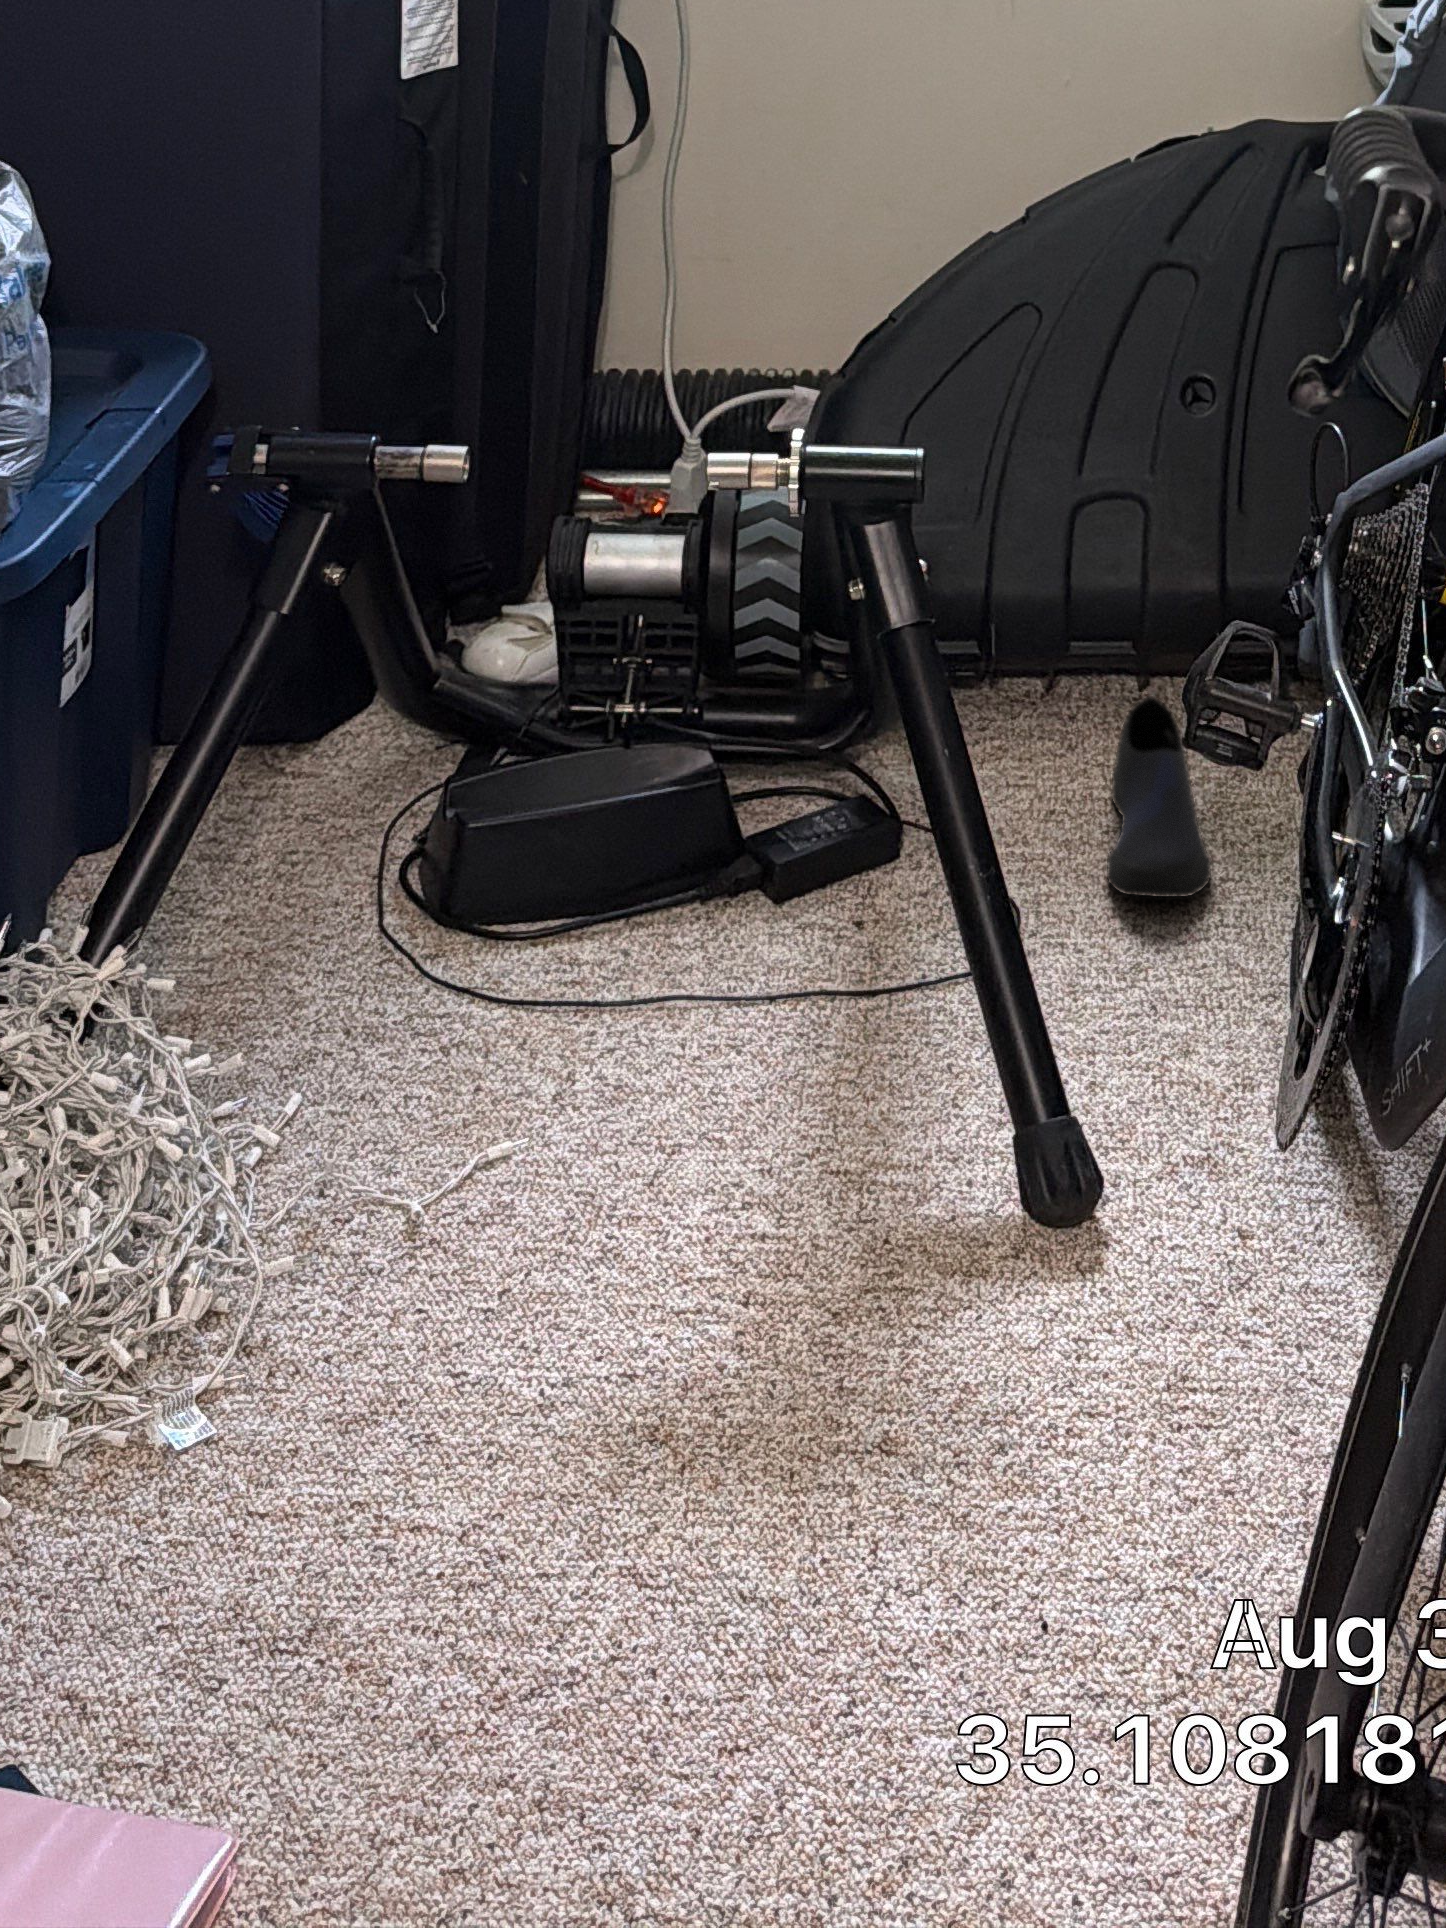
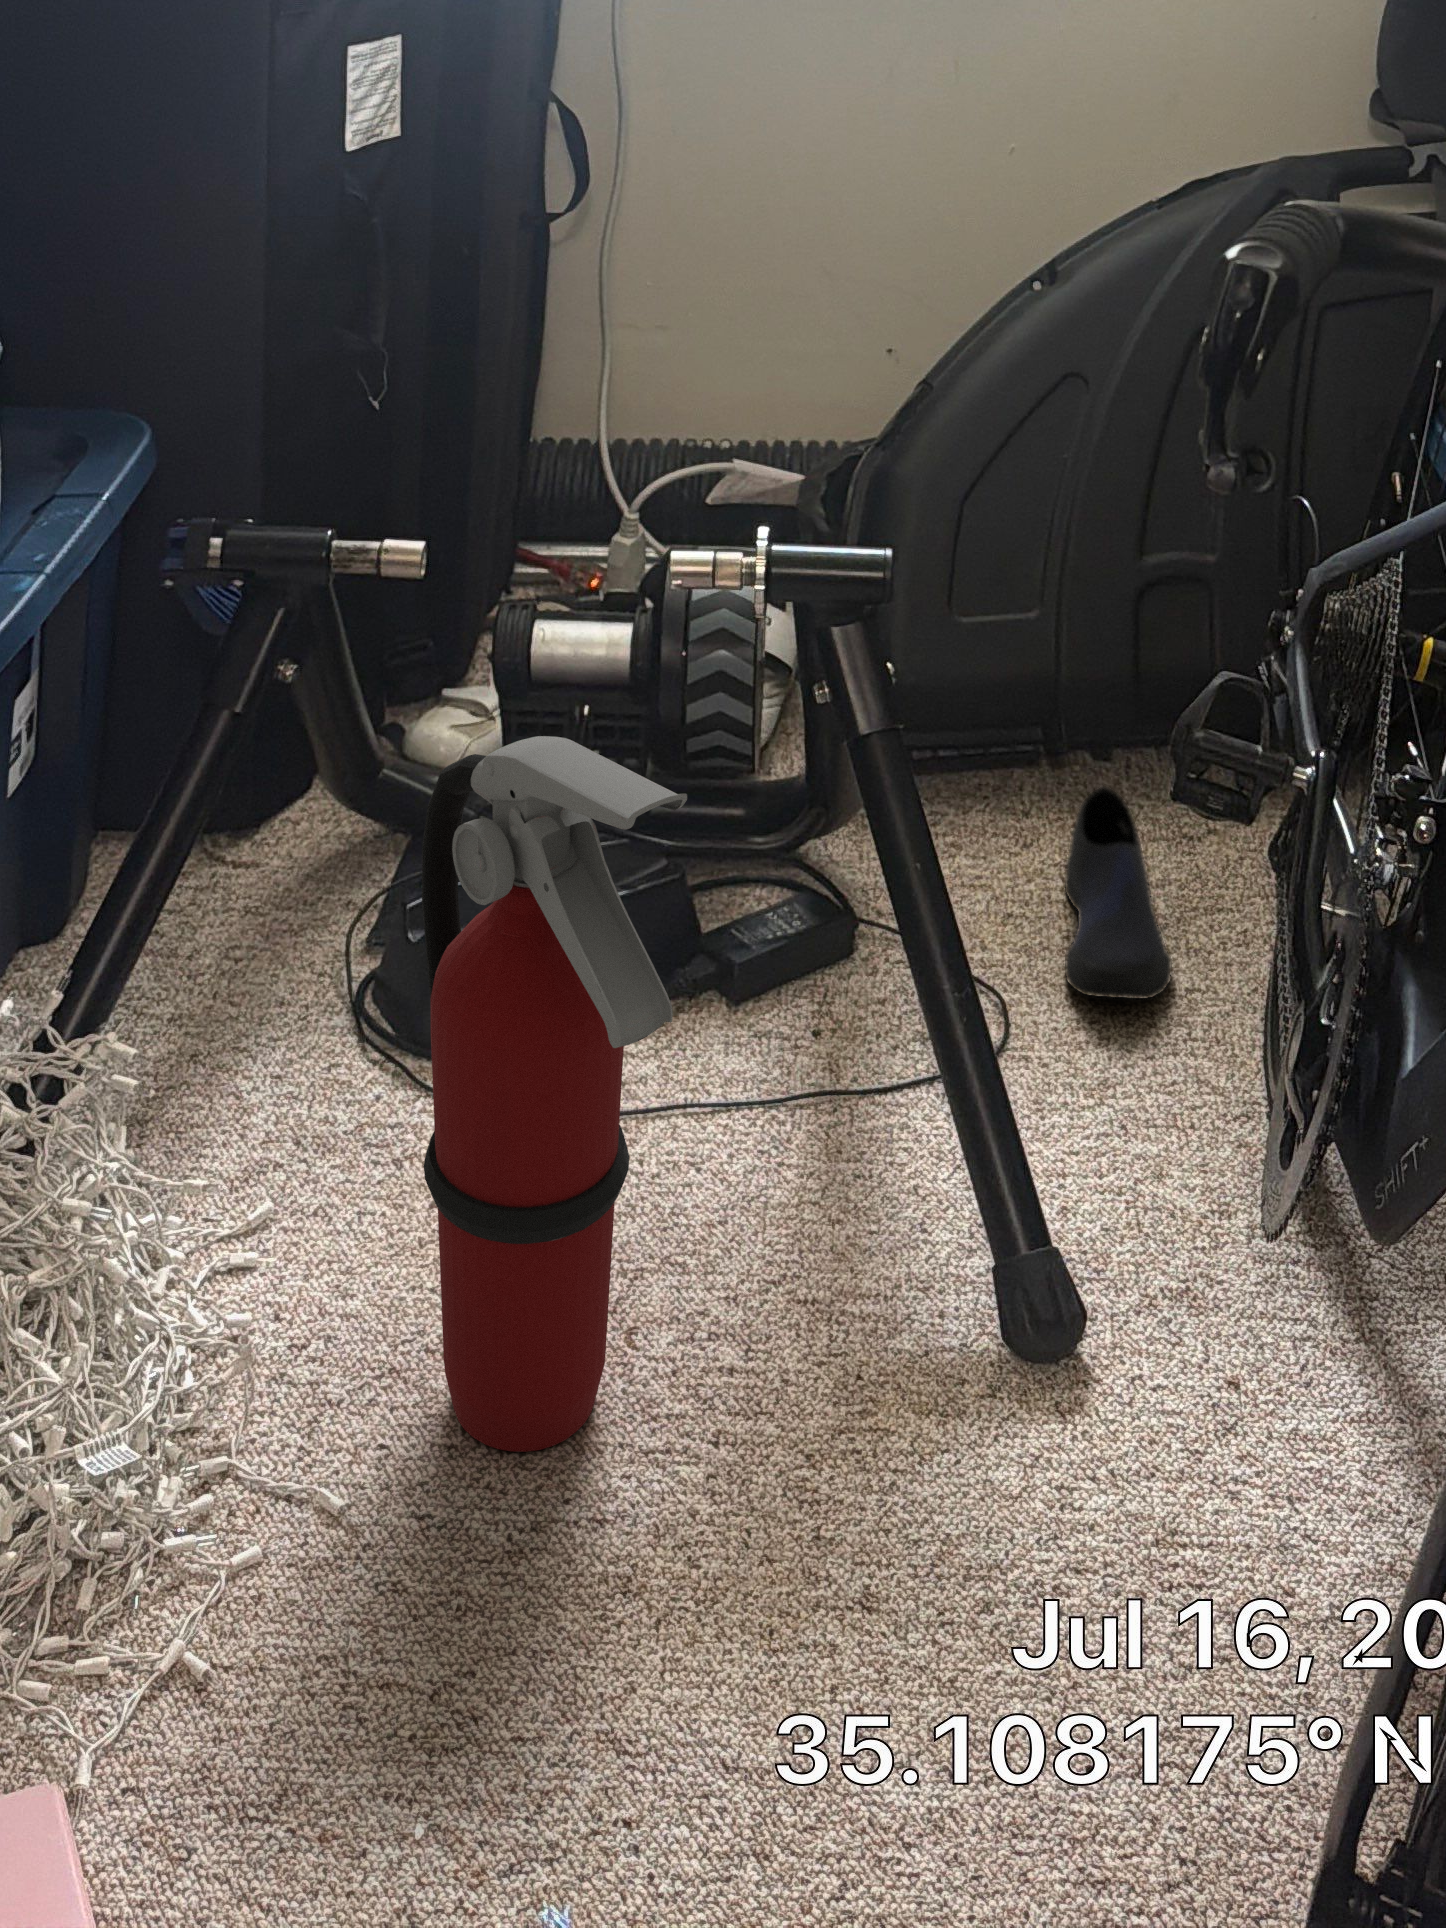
fire extinguisher: none [462,632,712,1317] -> present [422,736,687,1452]

